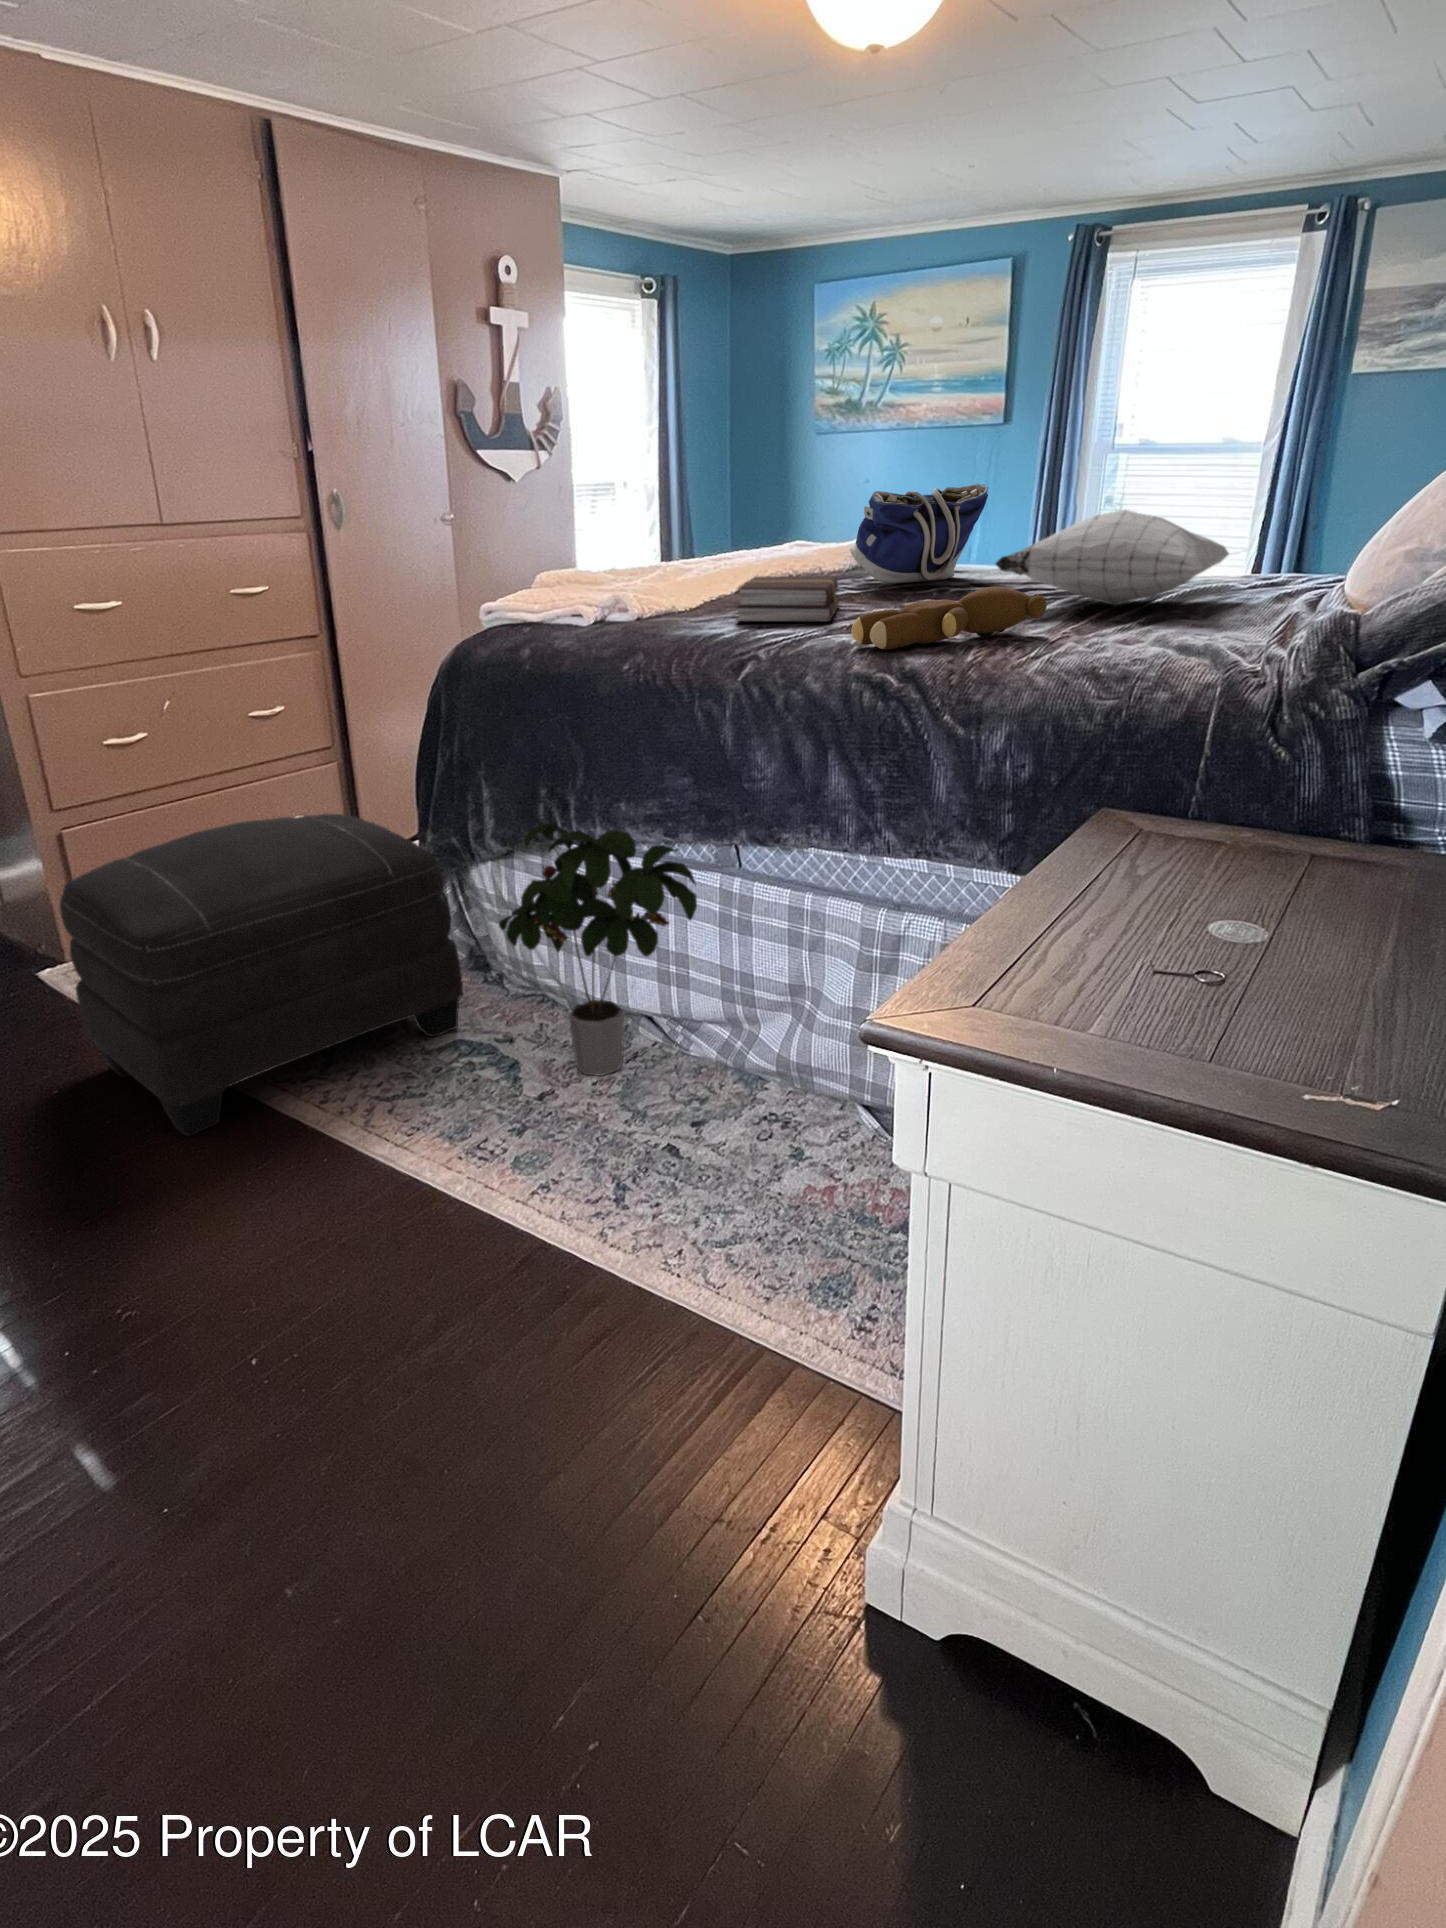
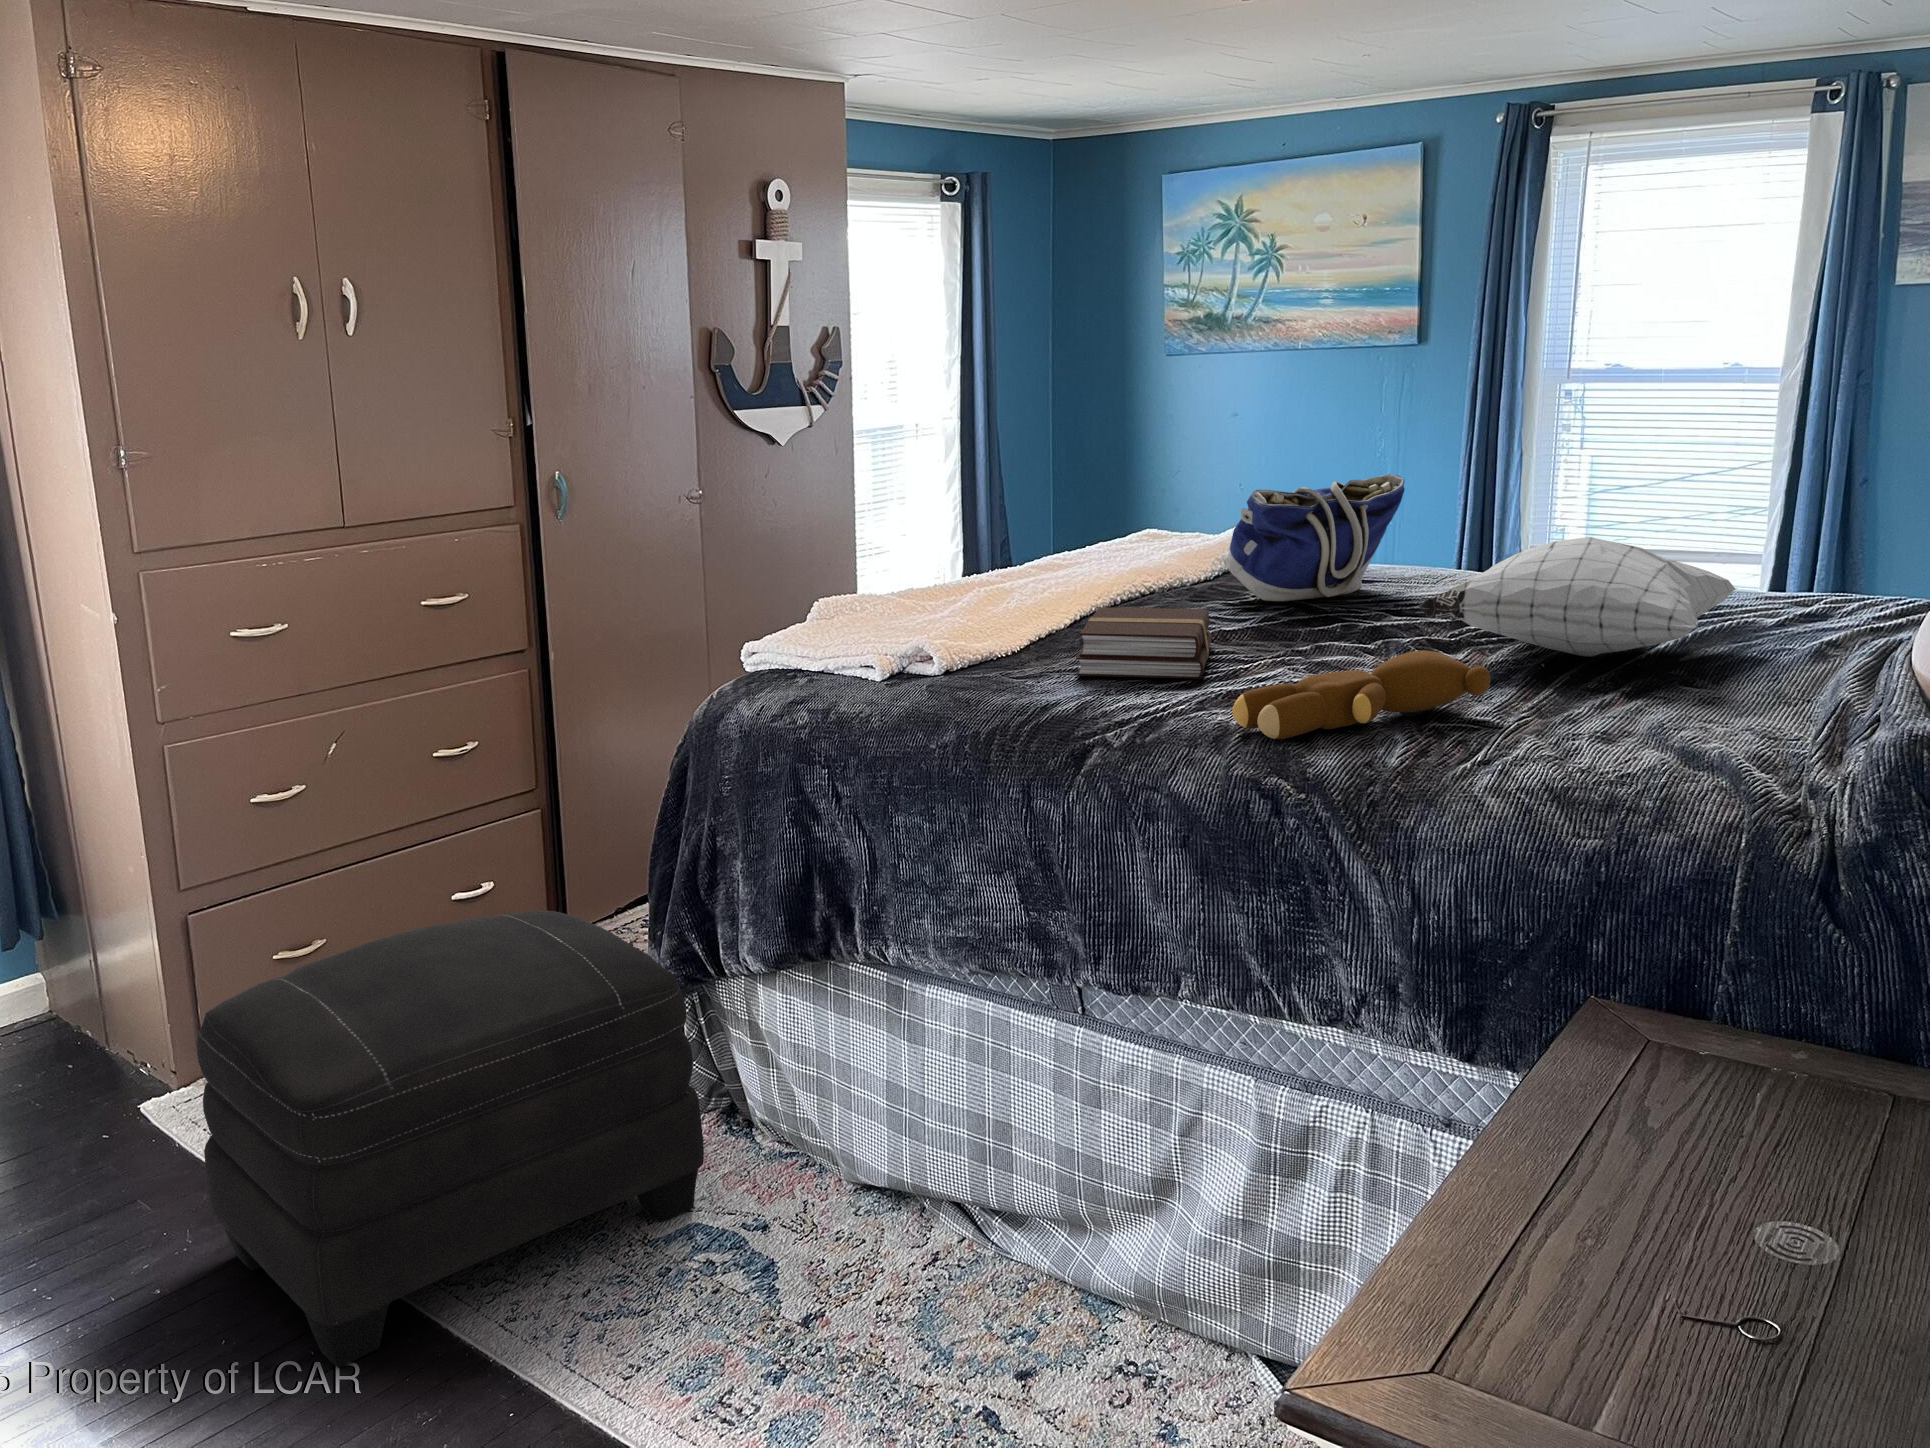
potted plant: present [499,821,697,1076] -> none [757,939,1027,1293]

